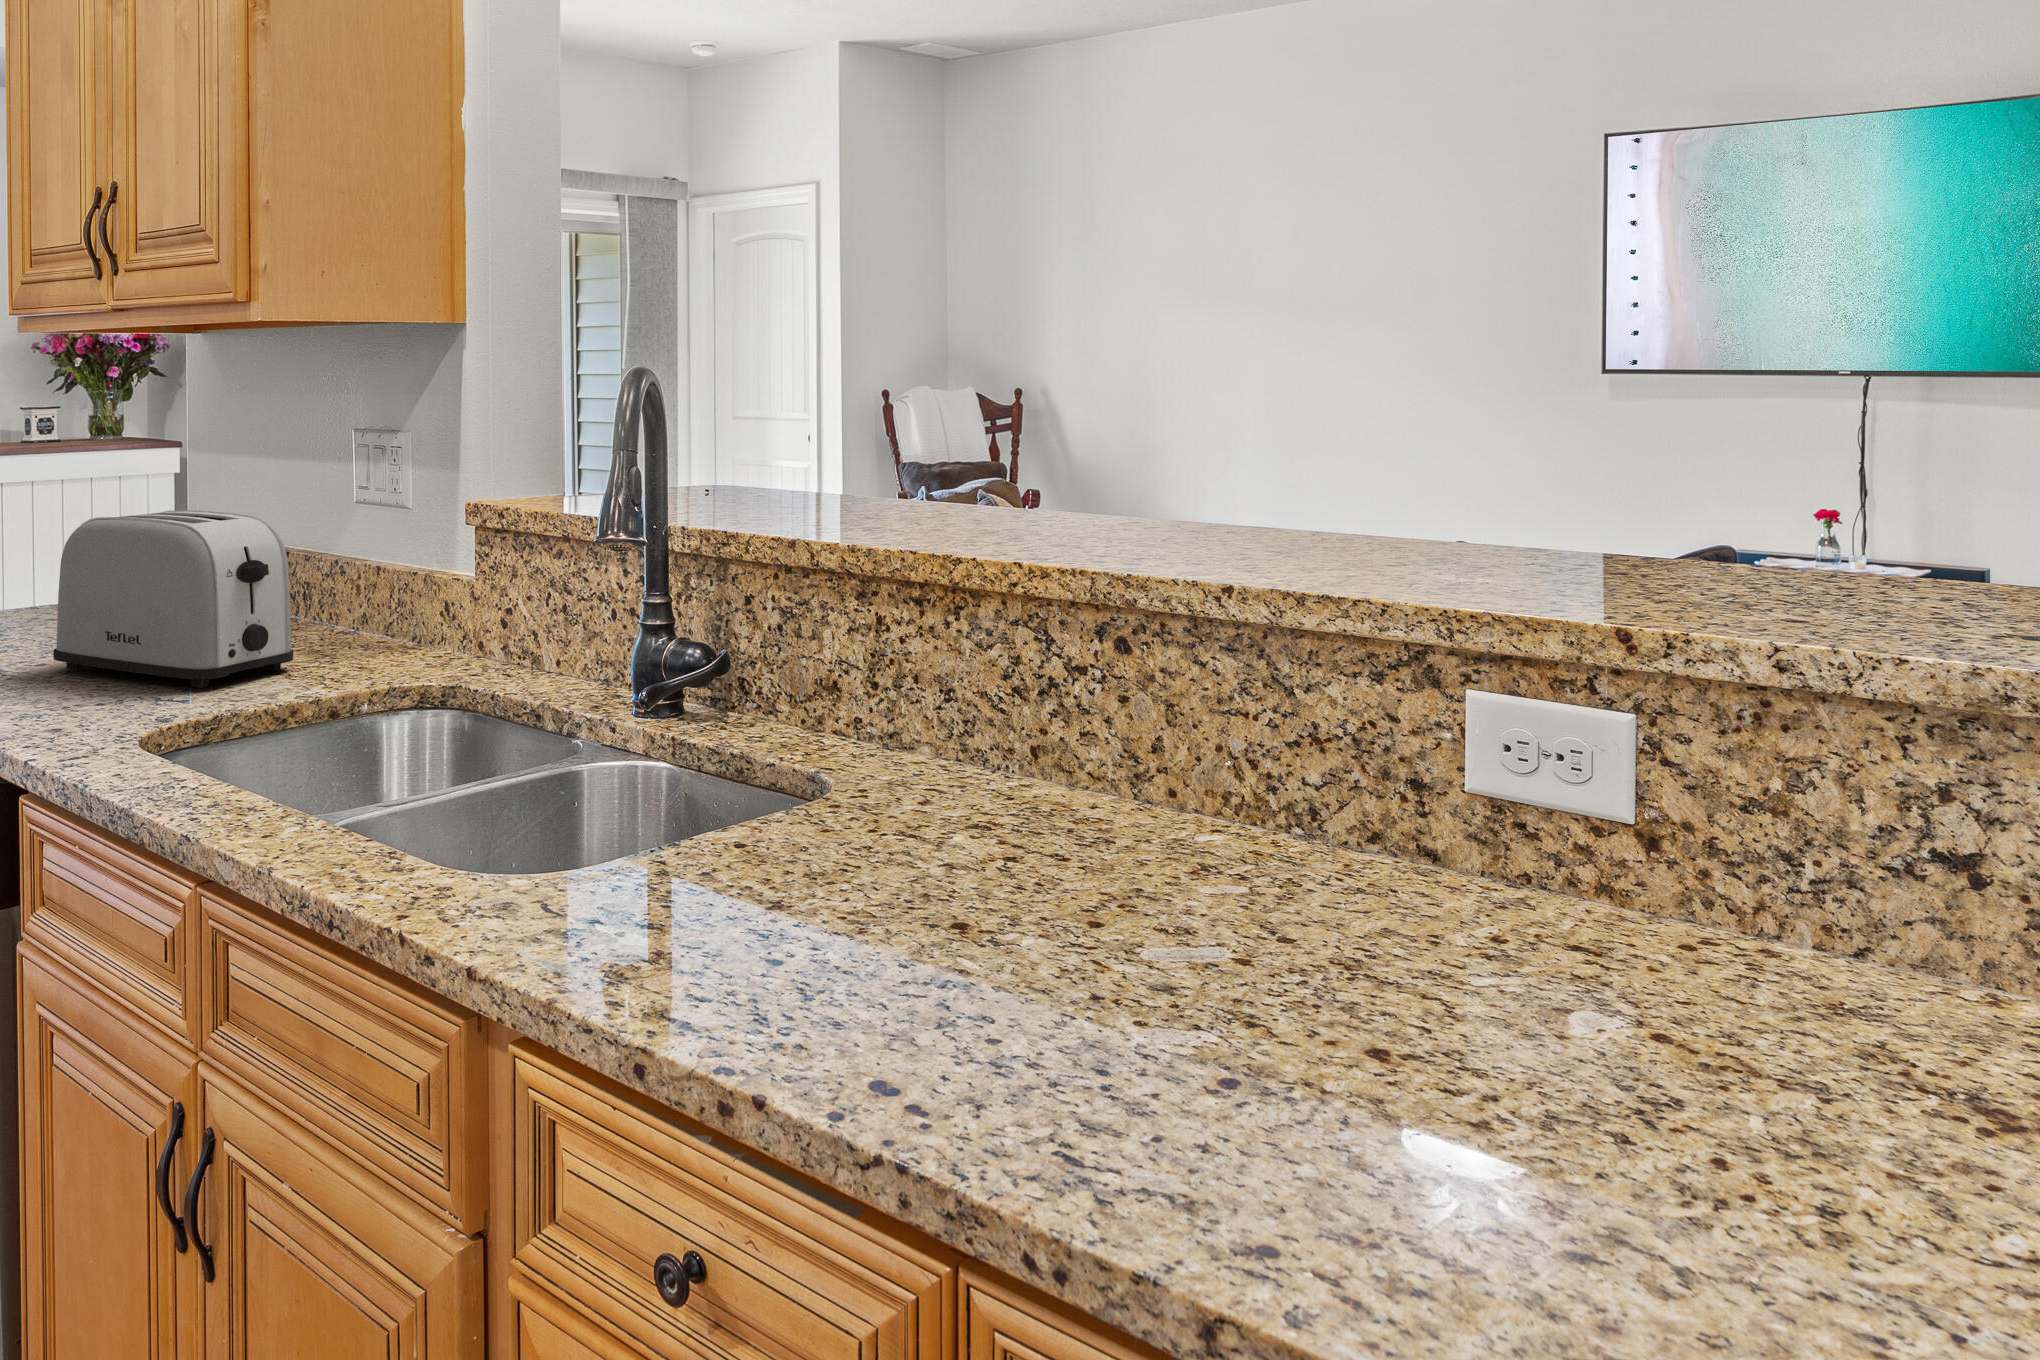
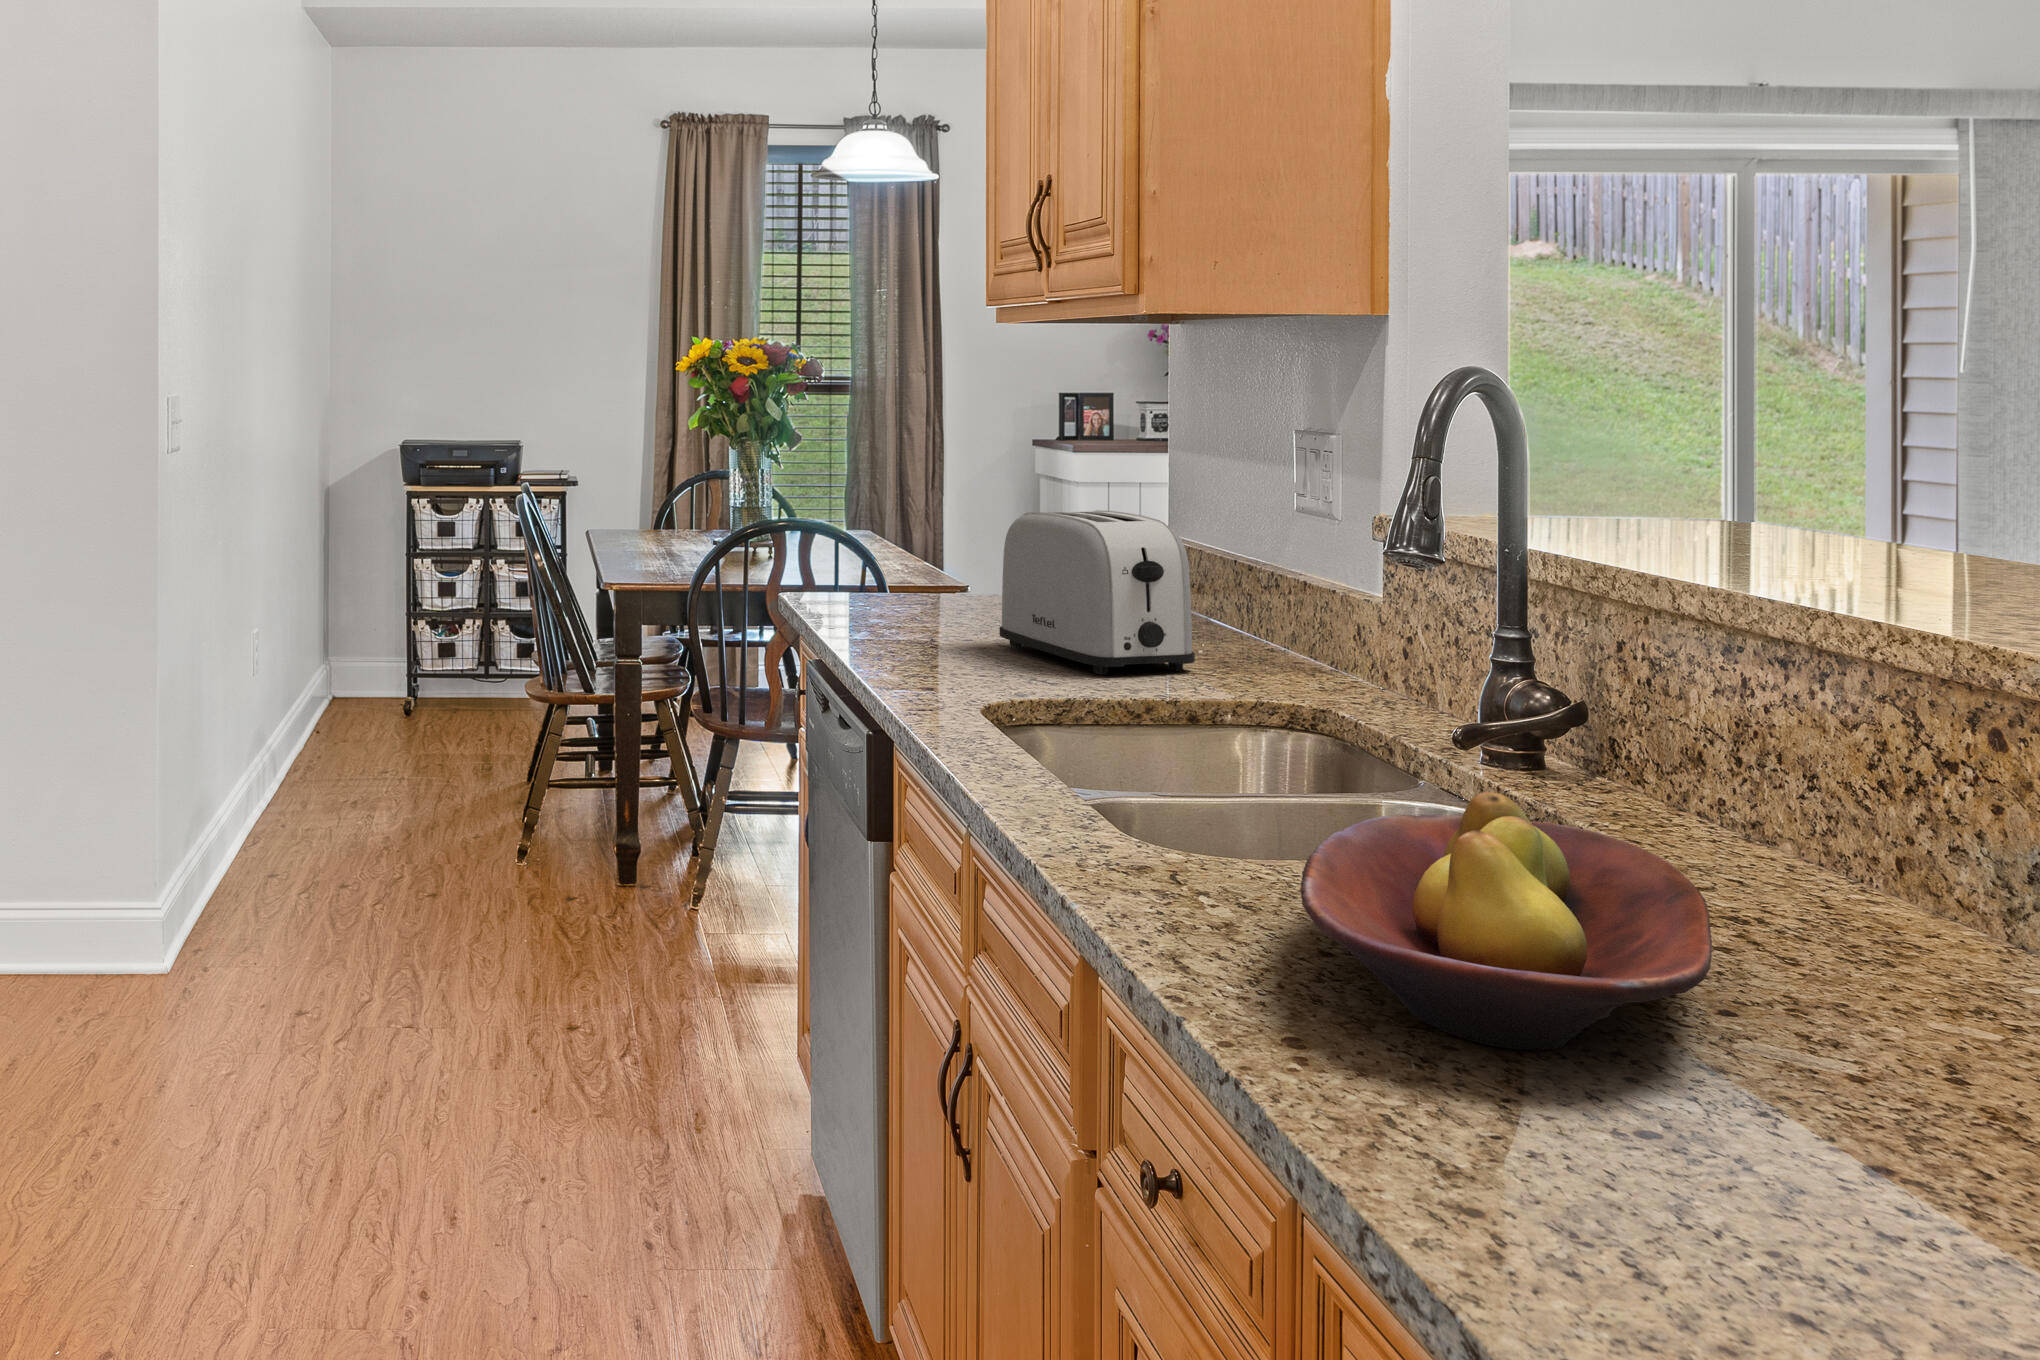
fruit bowl: none [732,768,1191,1051] -> present [1300,792,1712,1050]

